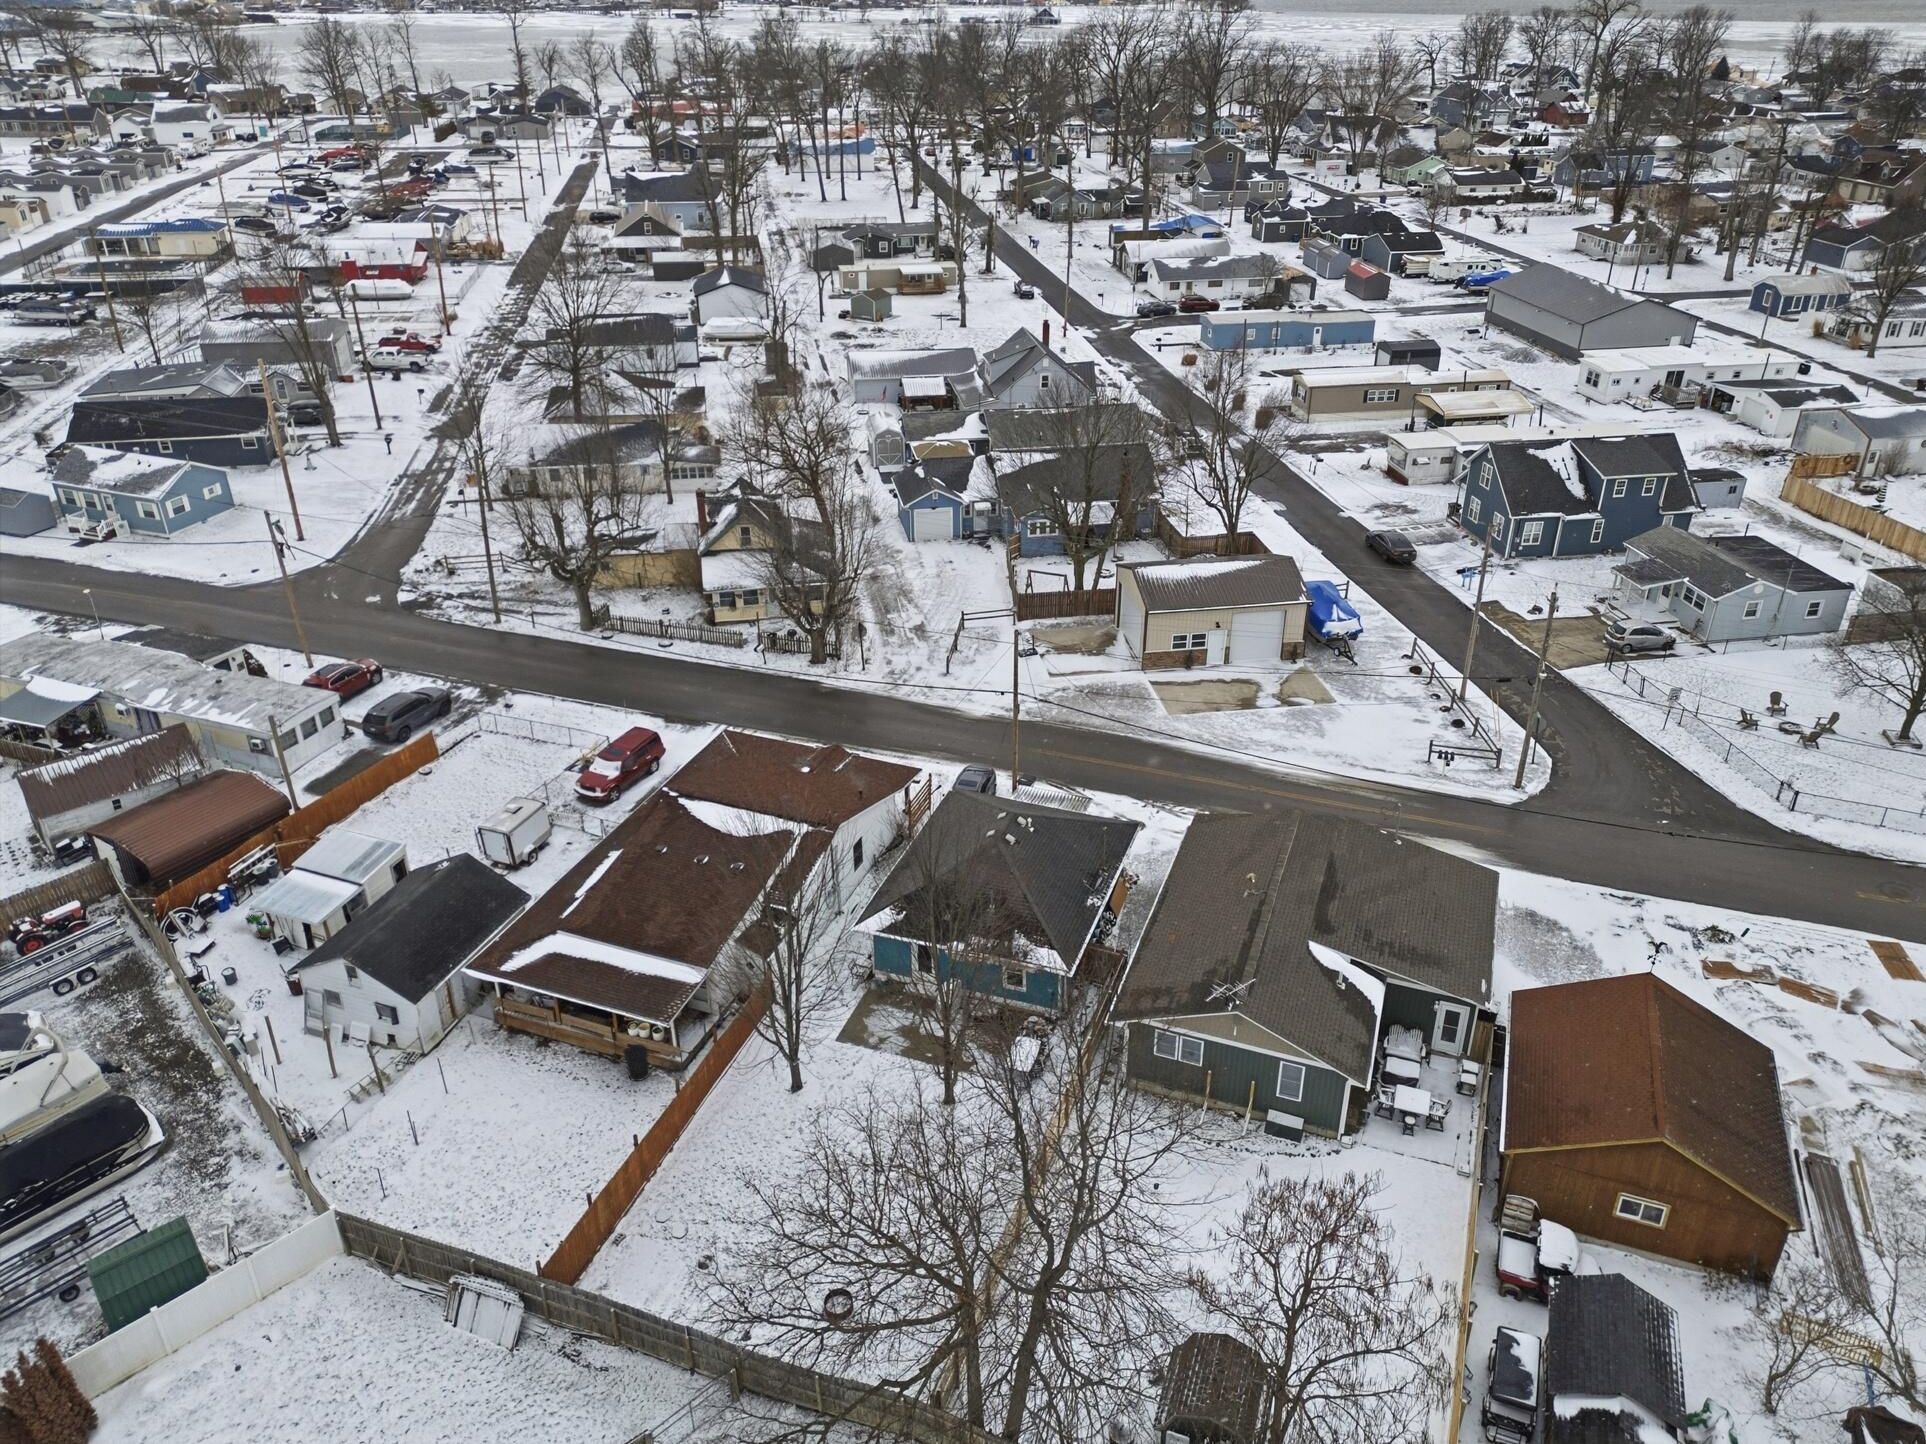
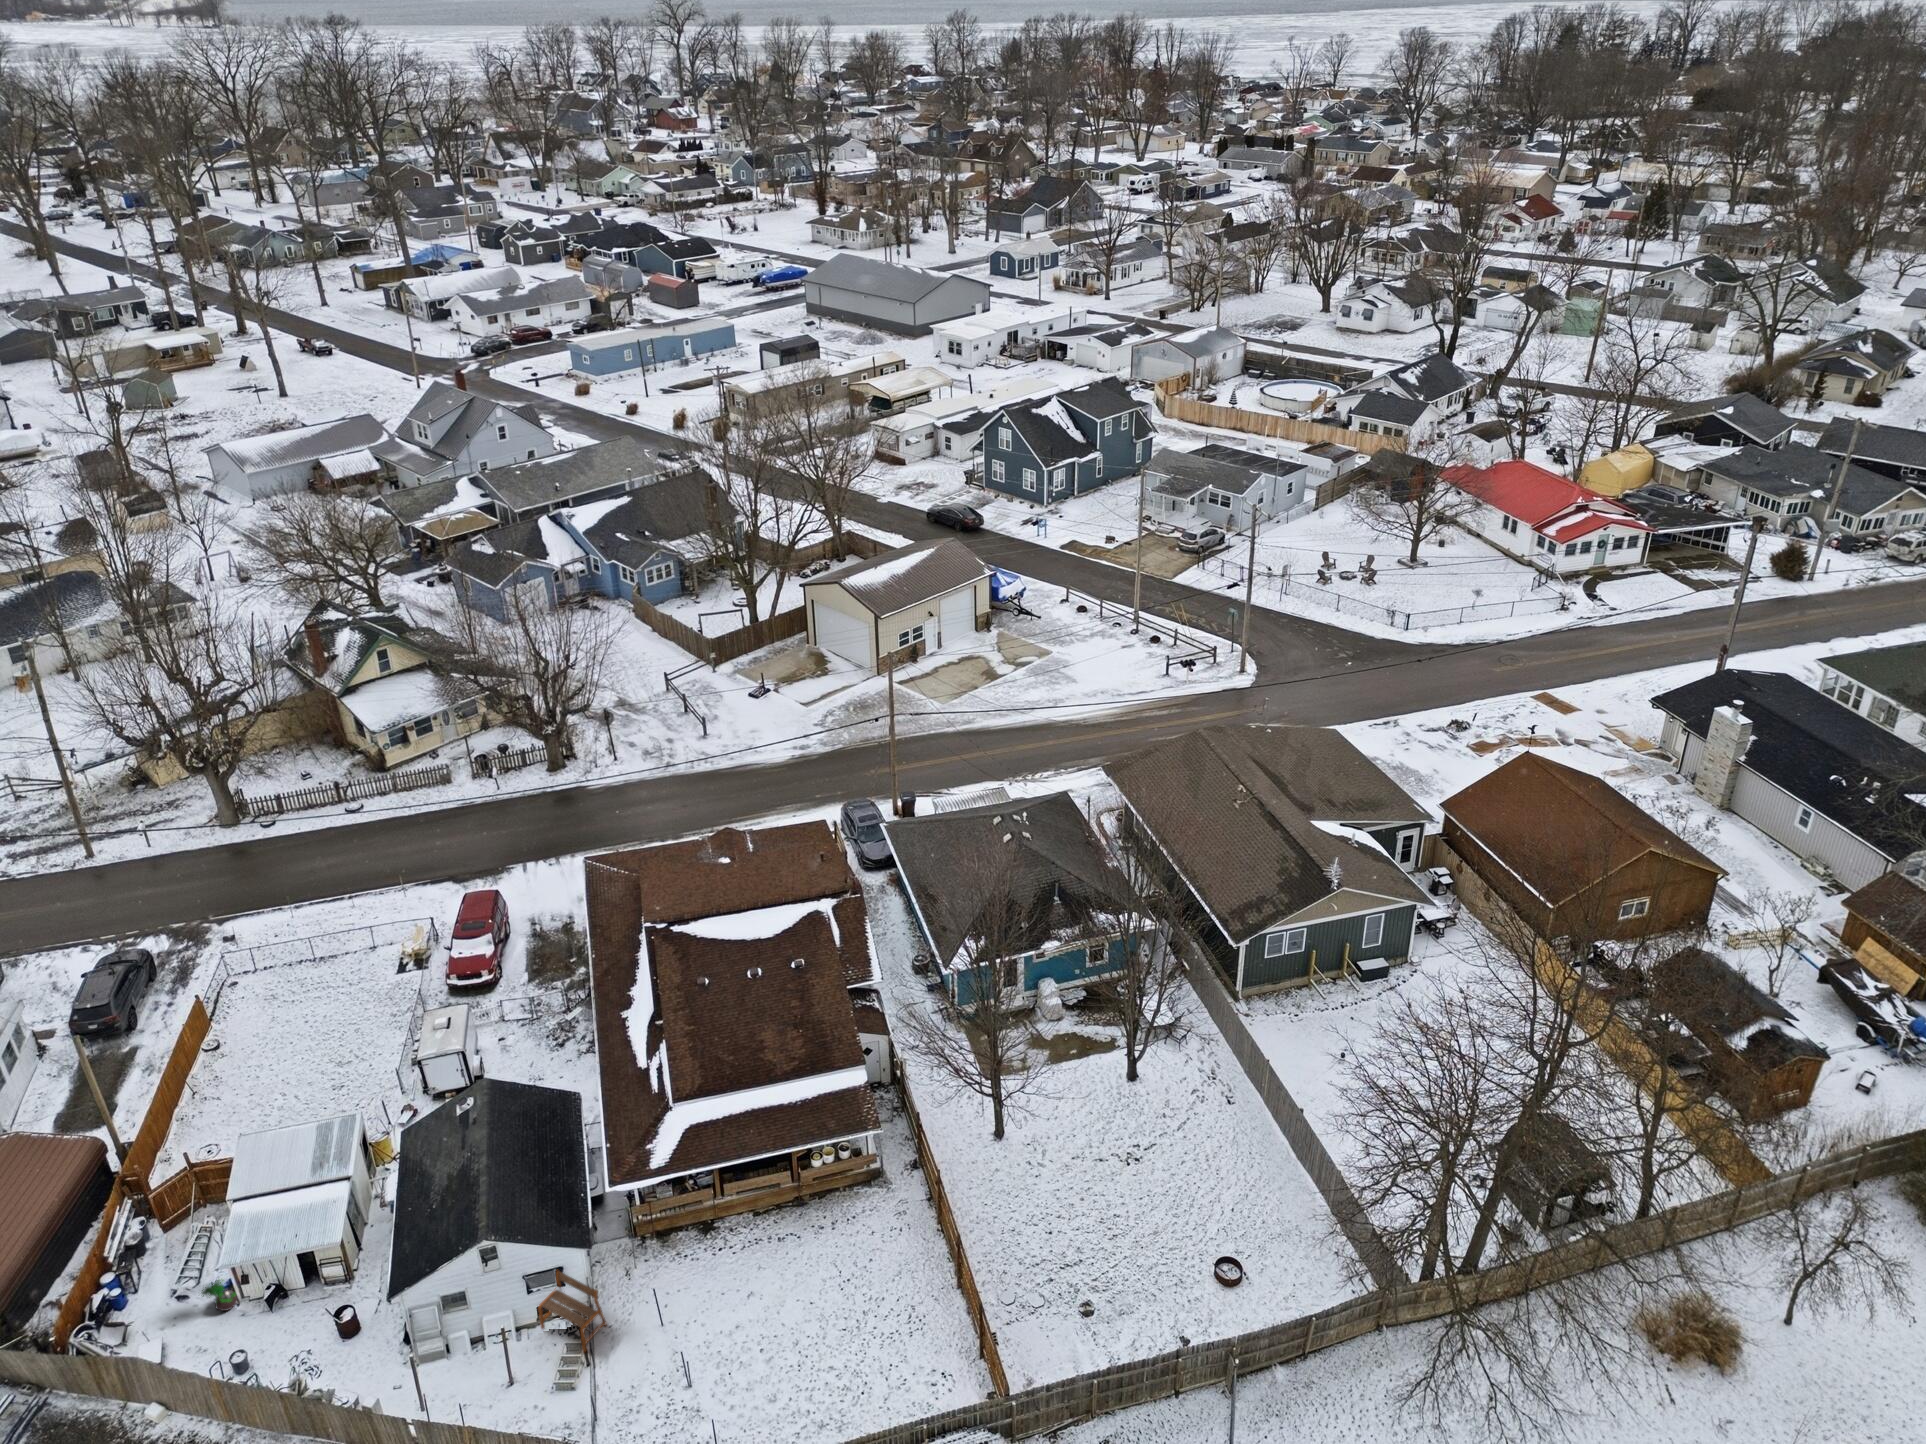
bench: none [382,1008,418,1078] -> present [538,1271,606,1352]
trash can: present [623,1044,650,1081] -> none [825,1170,855,1211]

